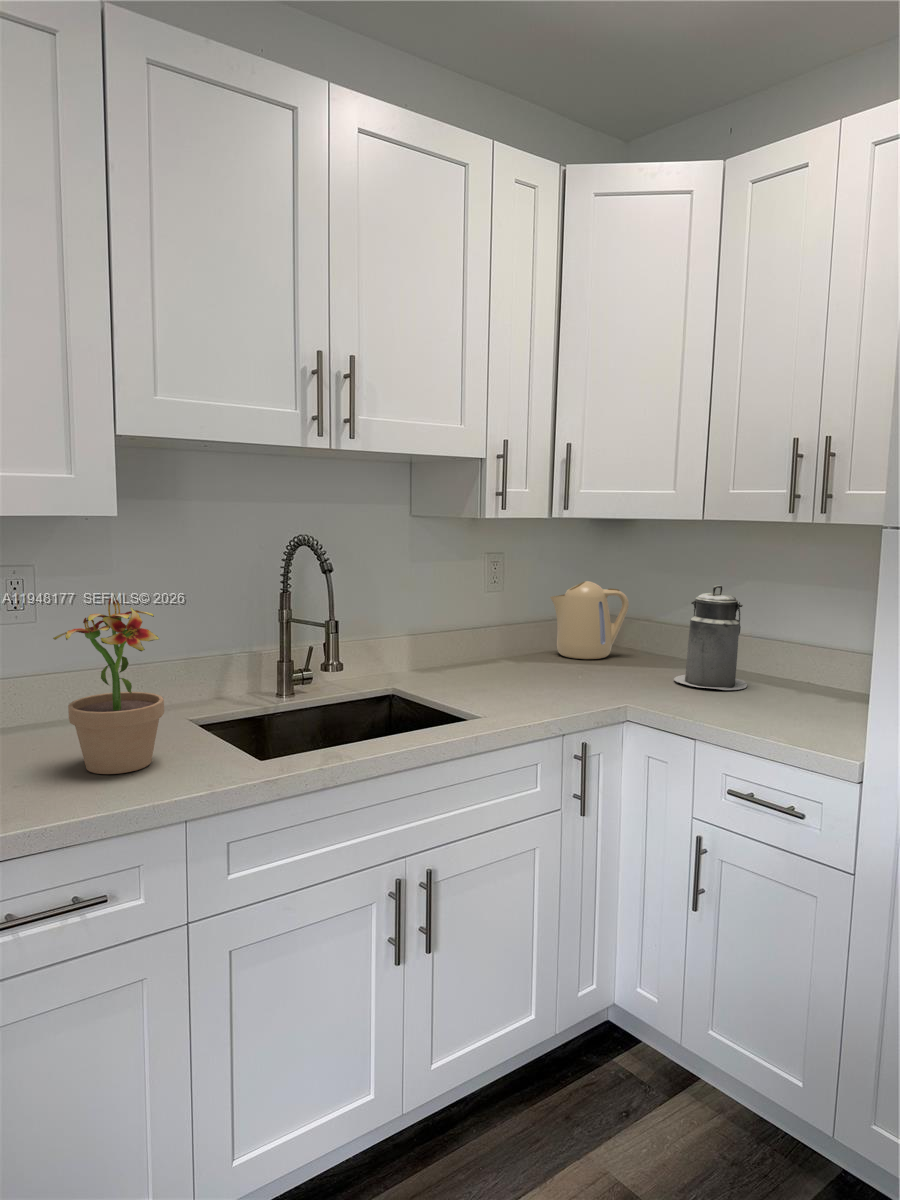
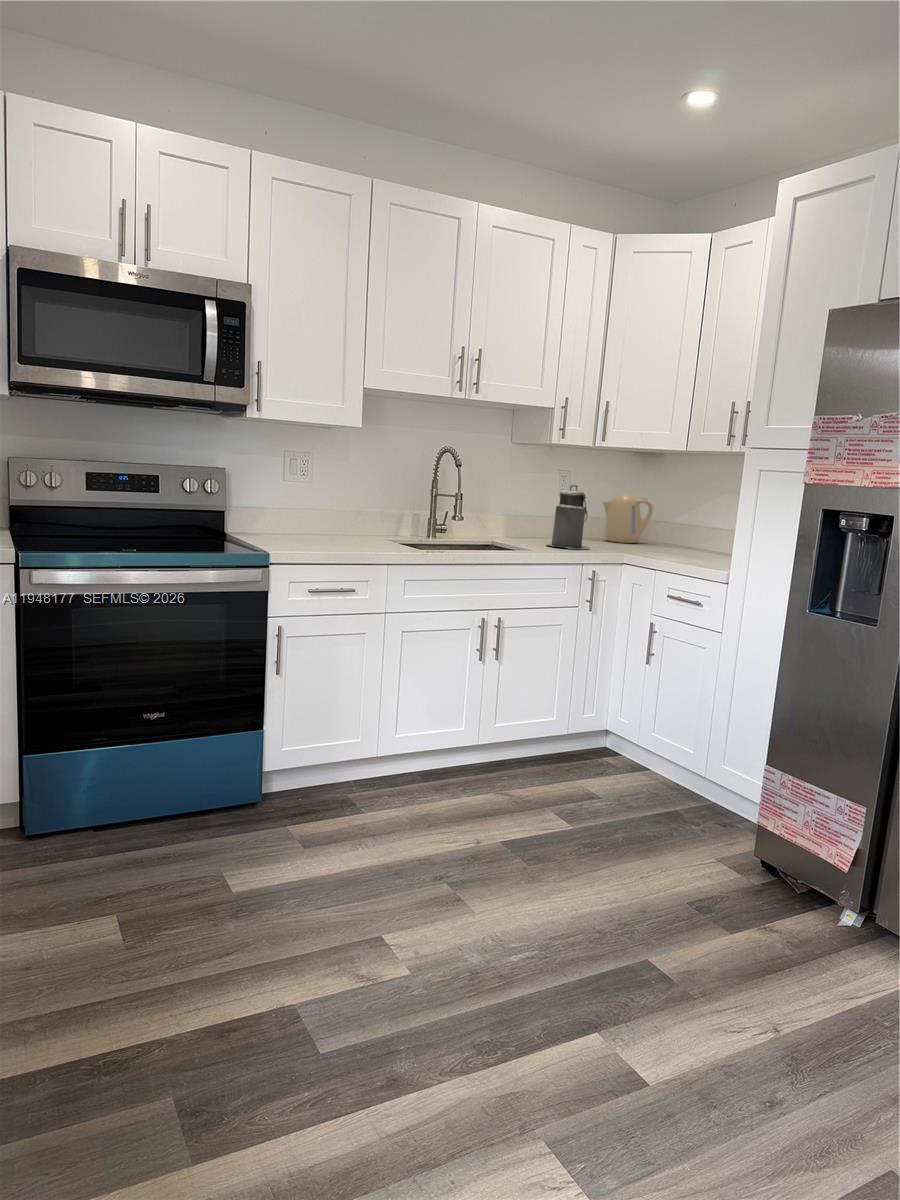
canister: present [674,586,747,690] -> present [547,485,590,549]
potted plant: present [53,598,164,774] -> none [331,465,378,547]

